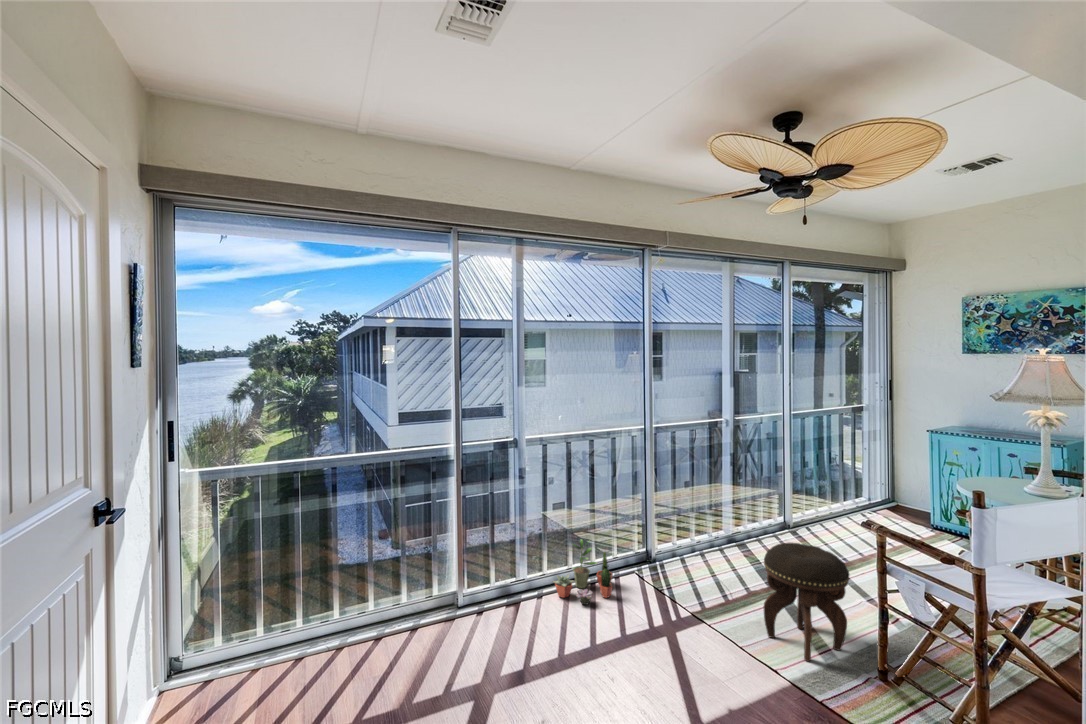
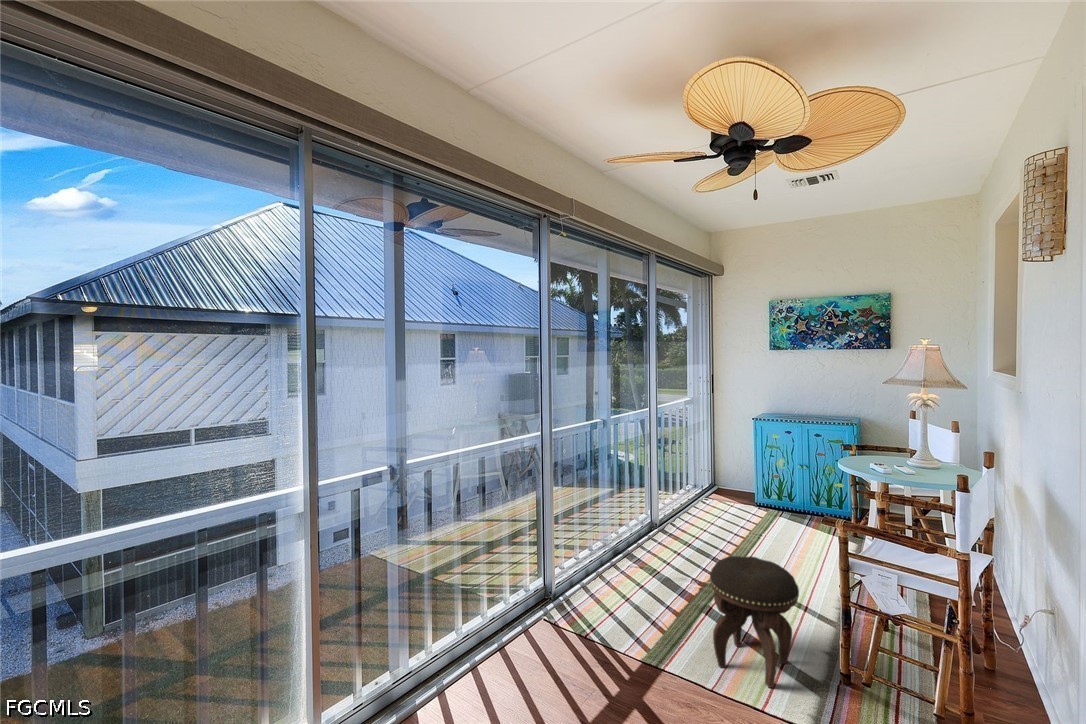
potted plant: present [553,540,613,605] -> none [462,594,537,684]

